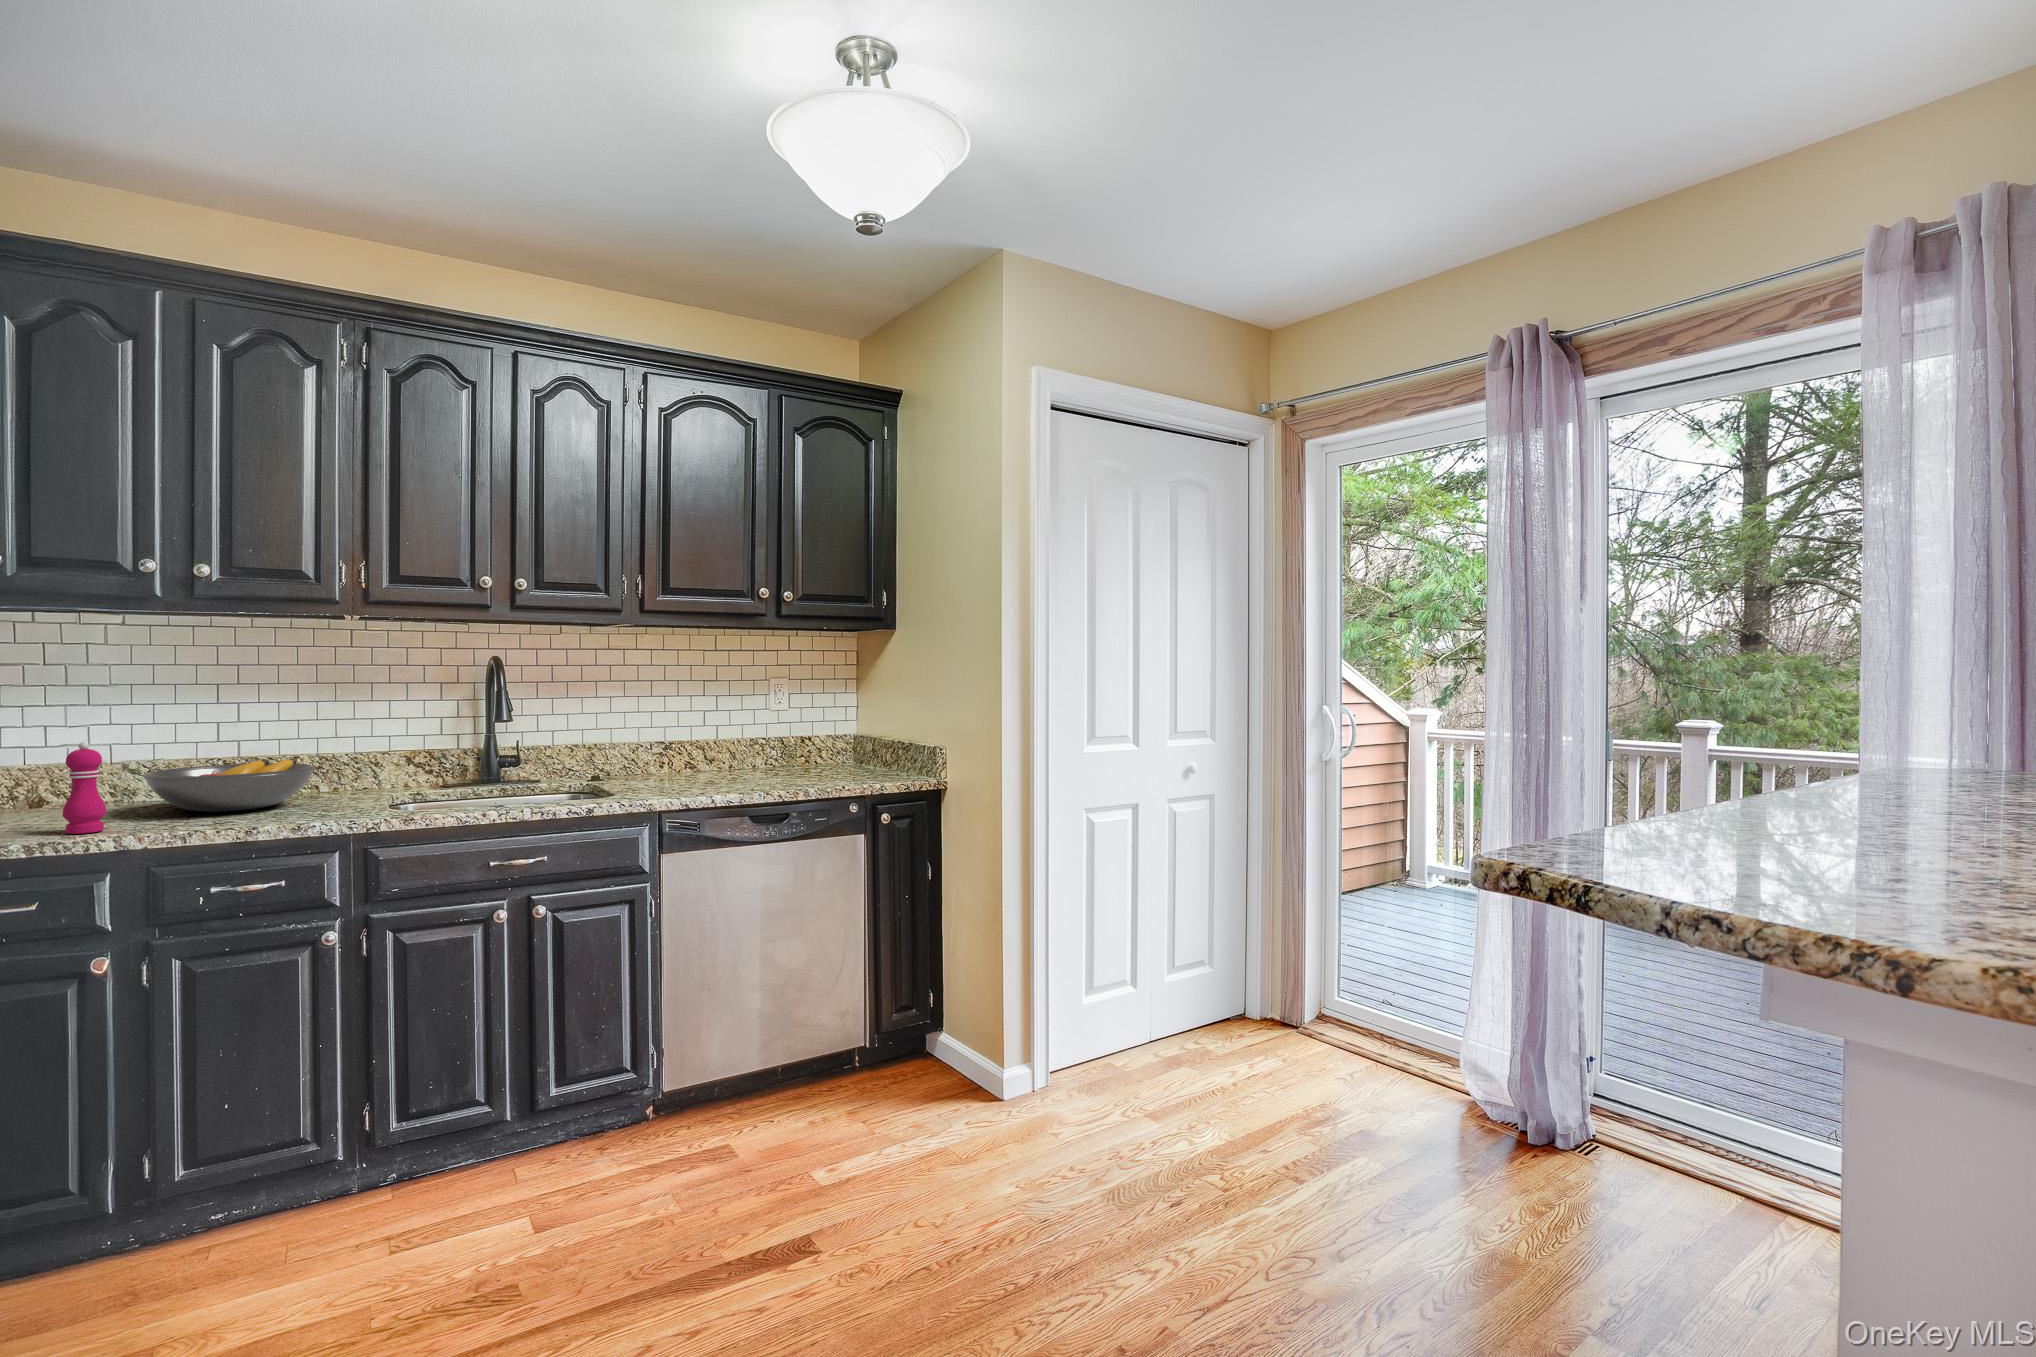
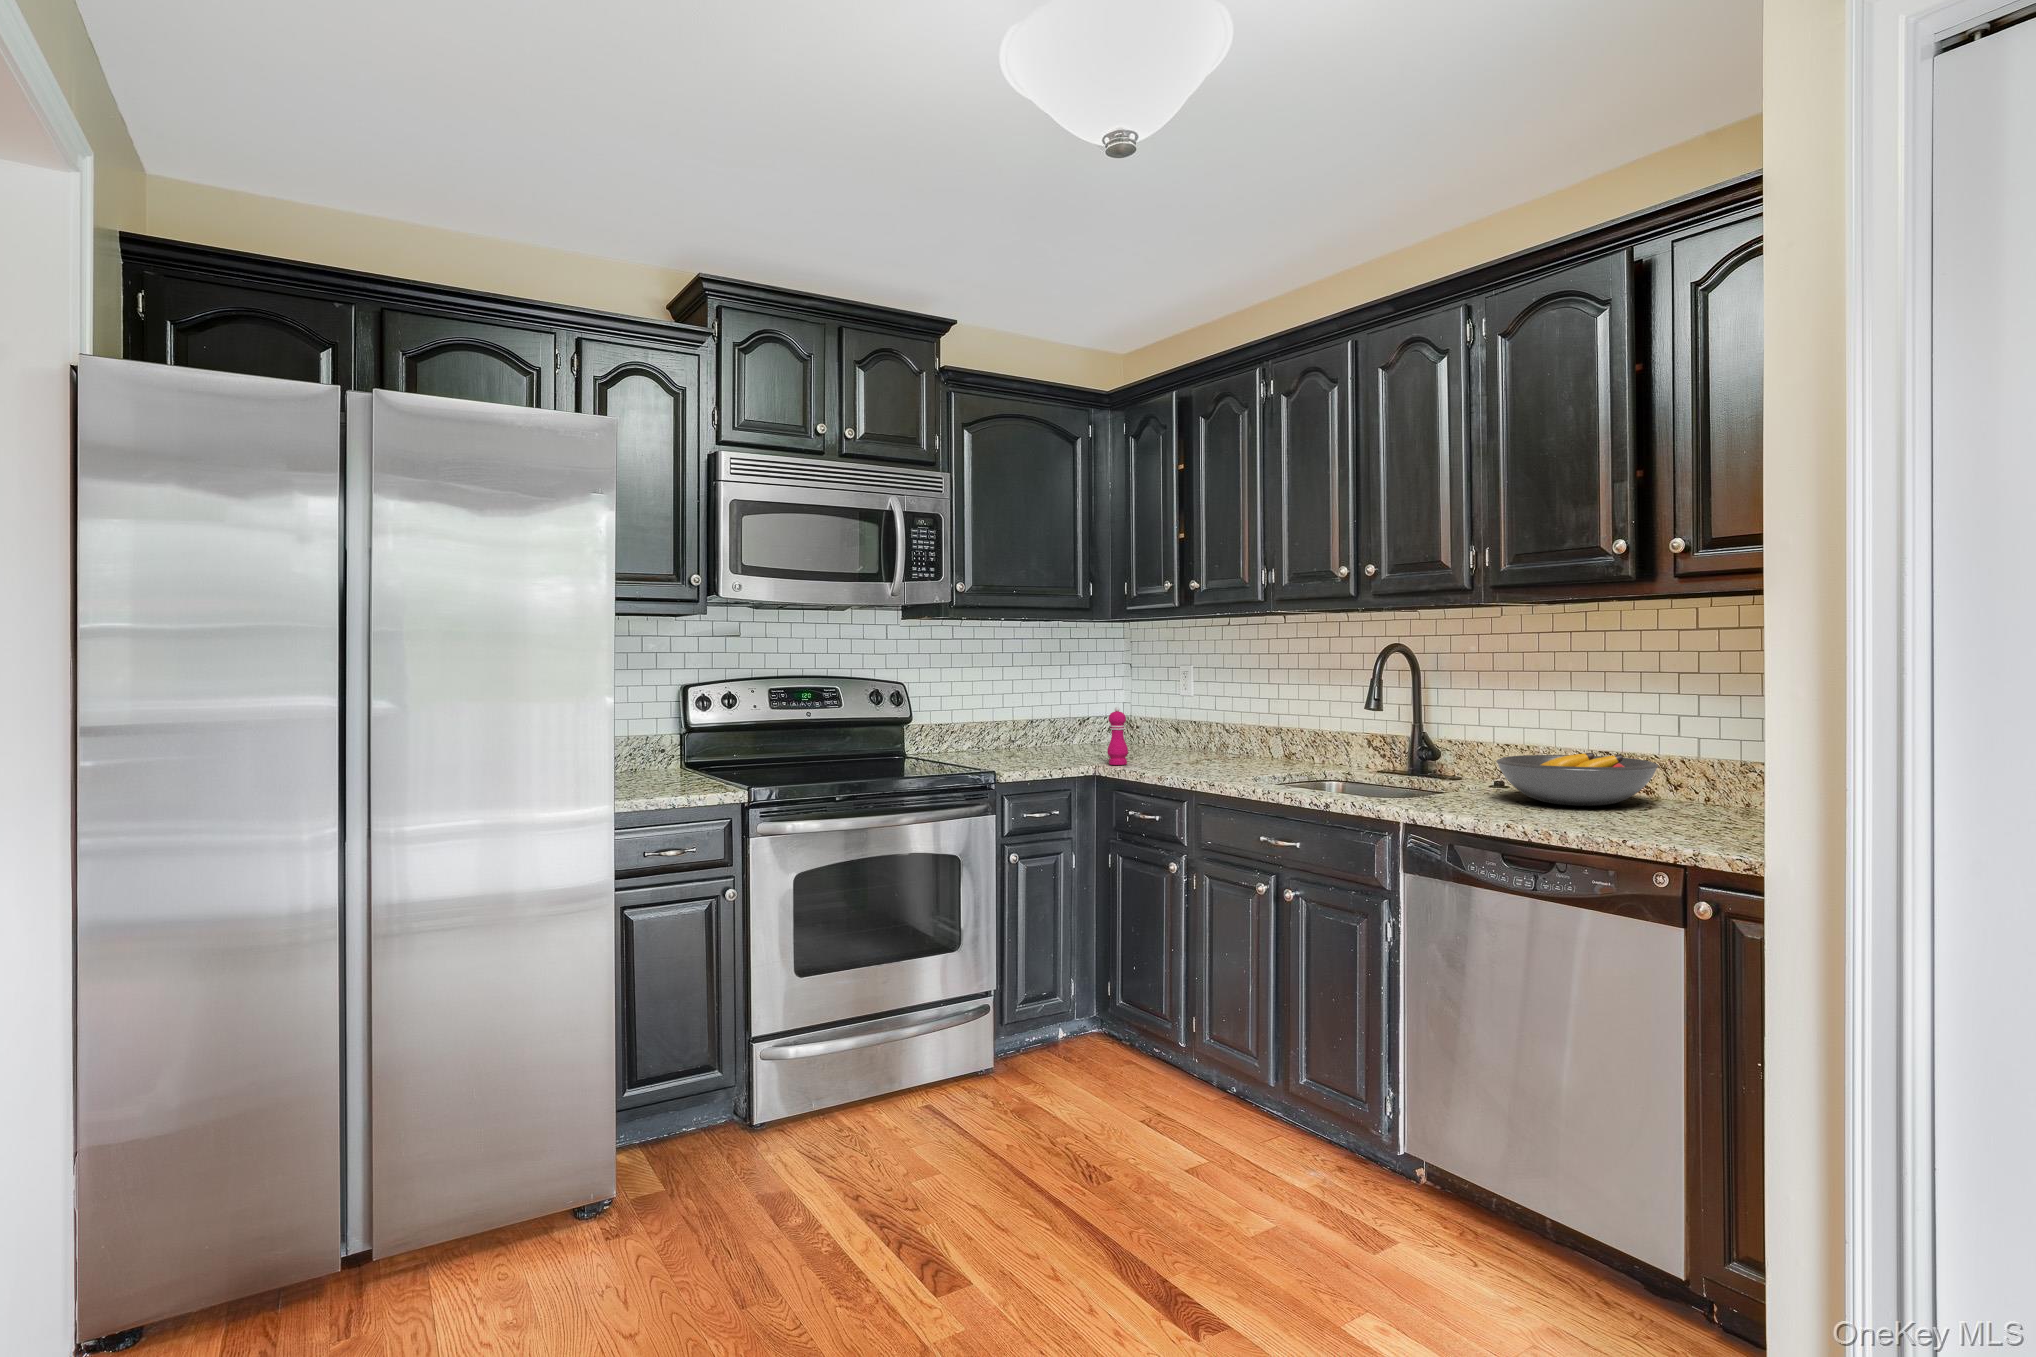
fruit bowl: present [143,758,315,812] -> present [1496,753,1658,806]

